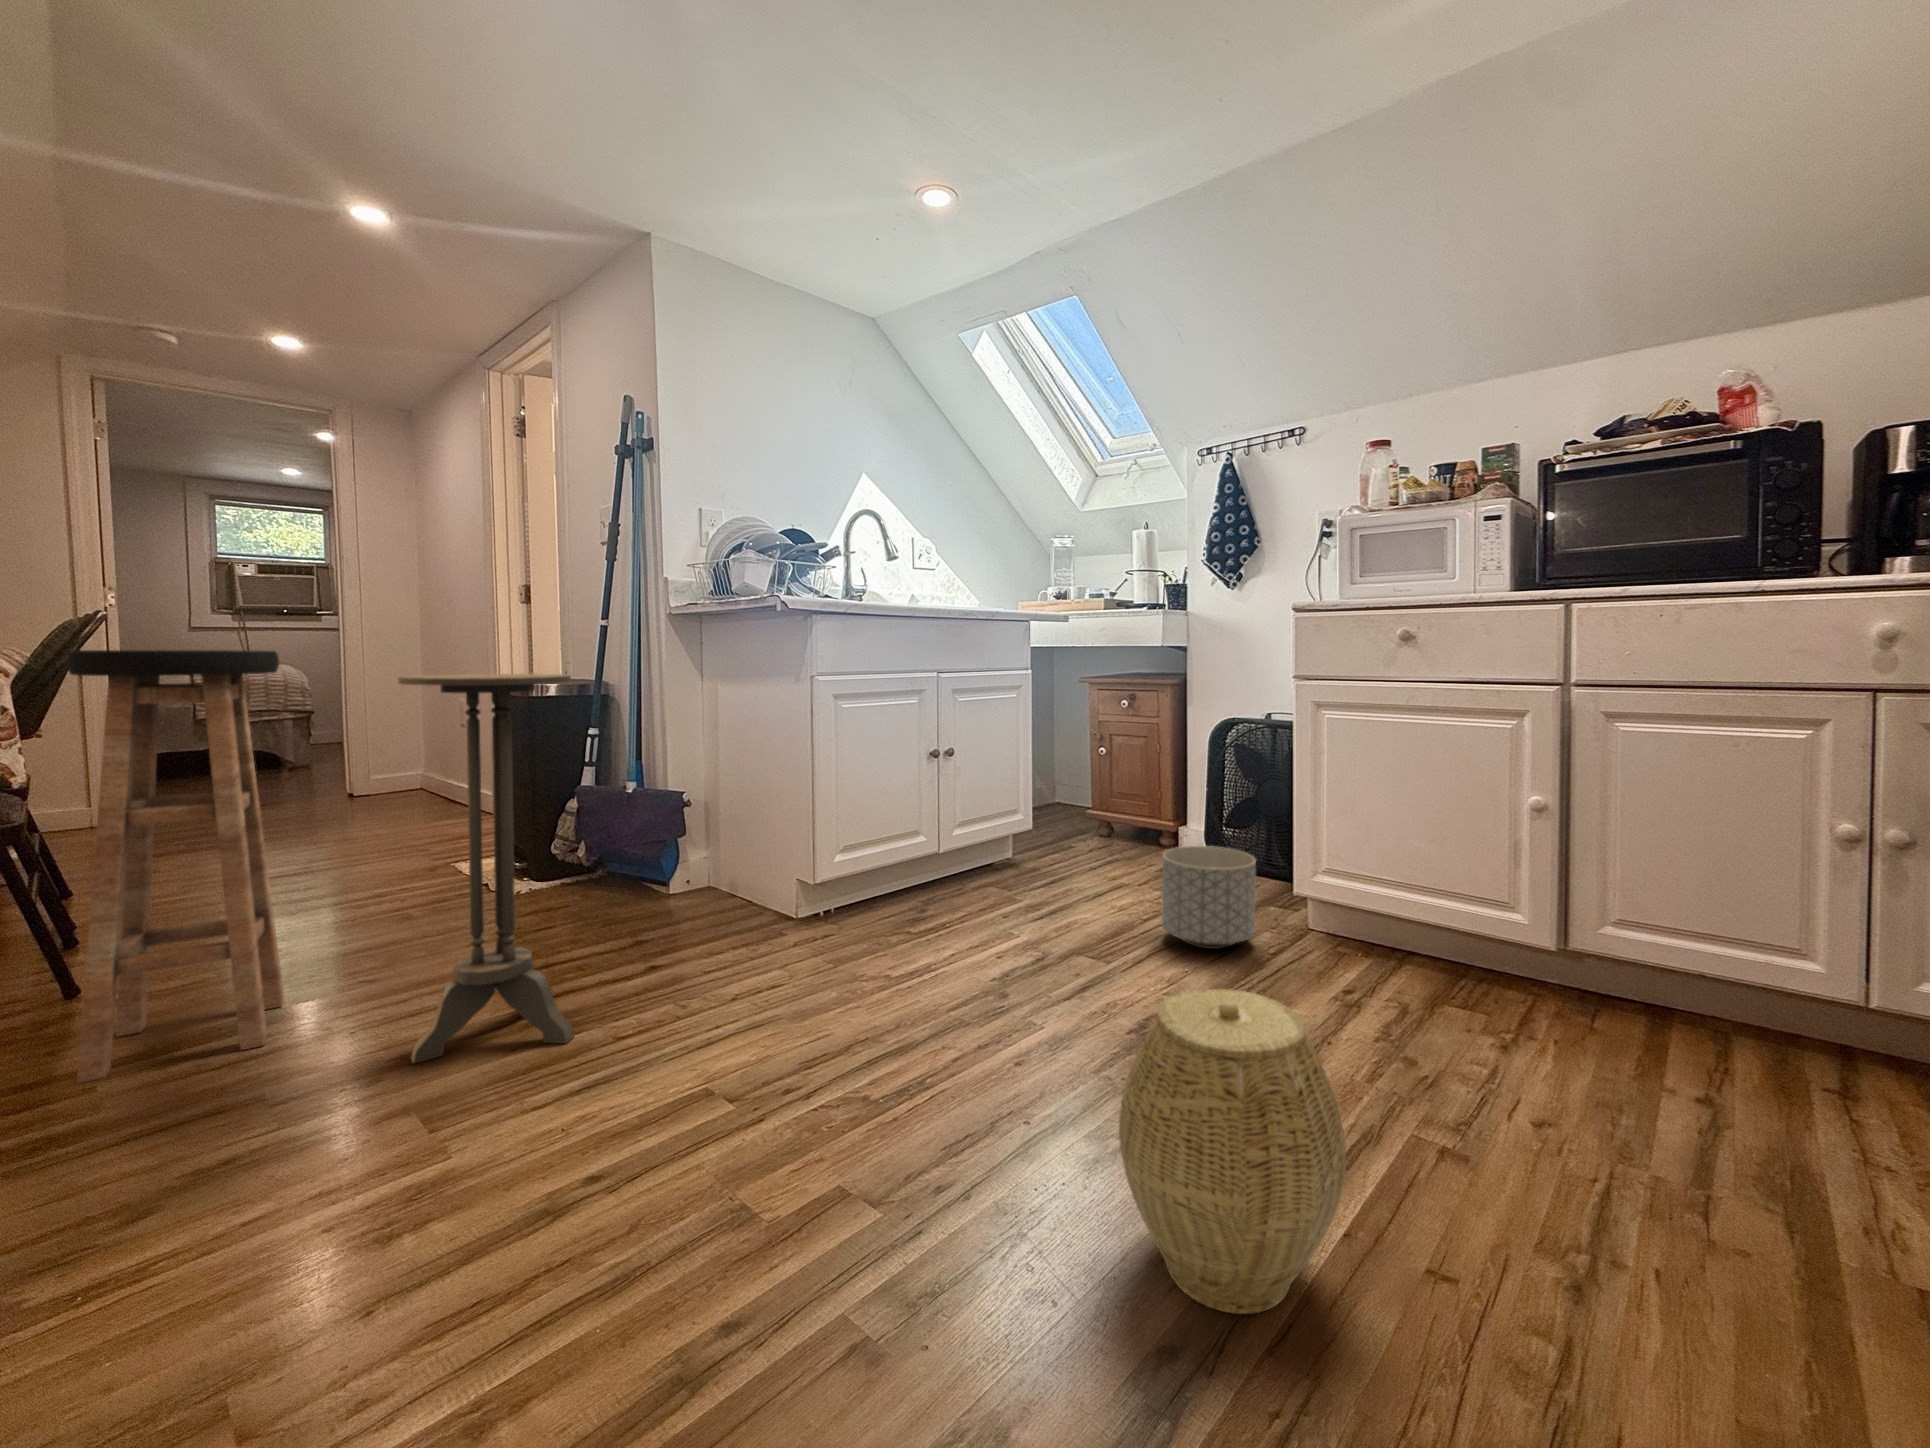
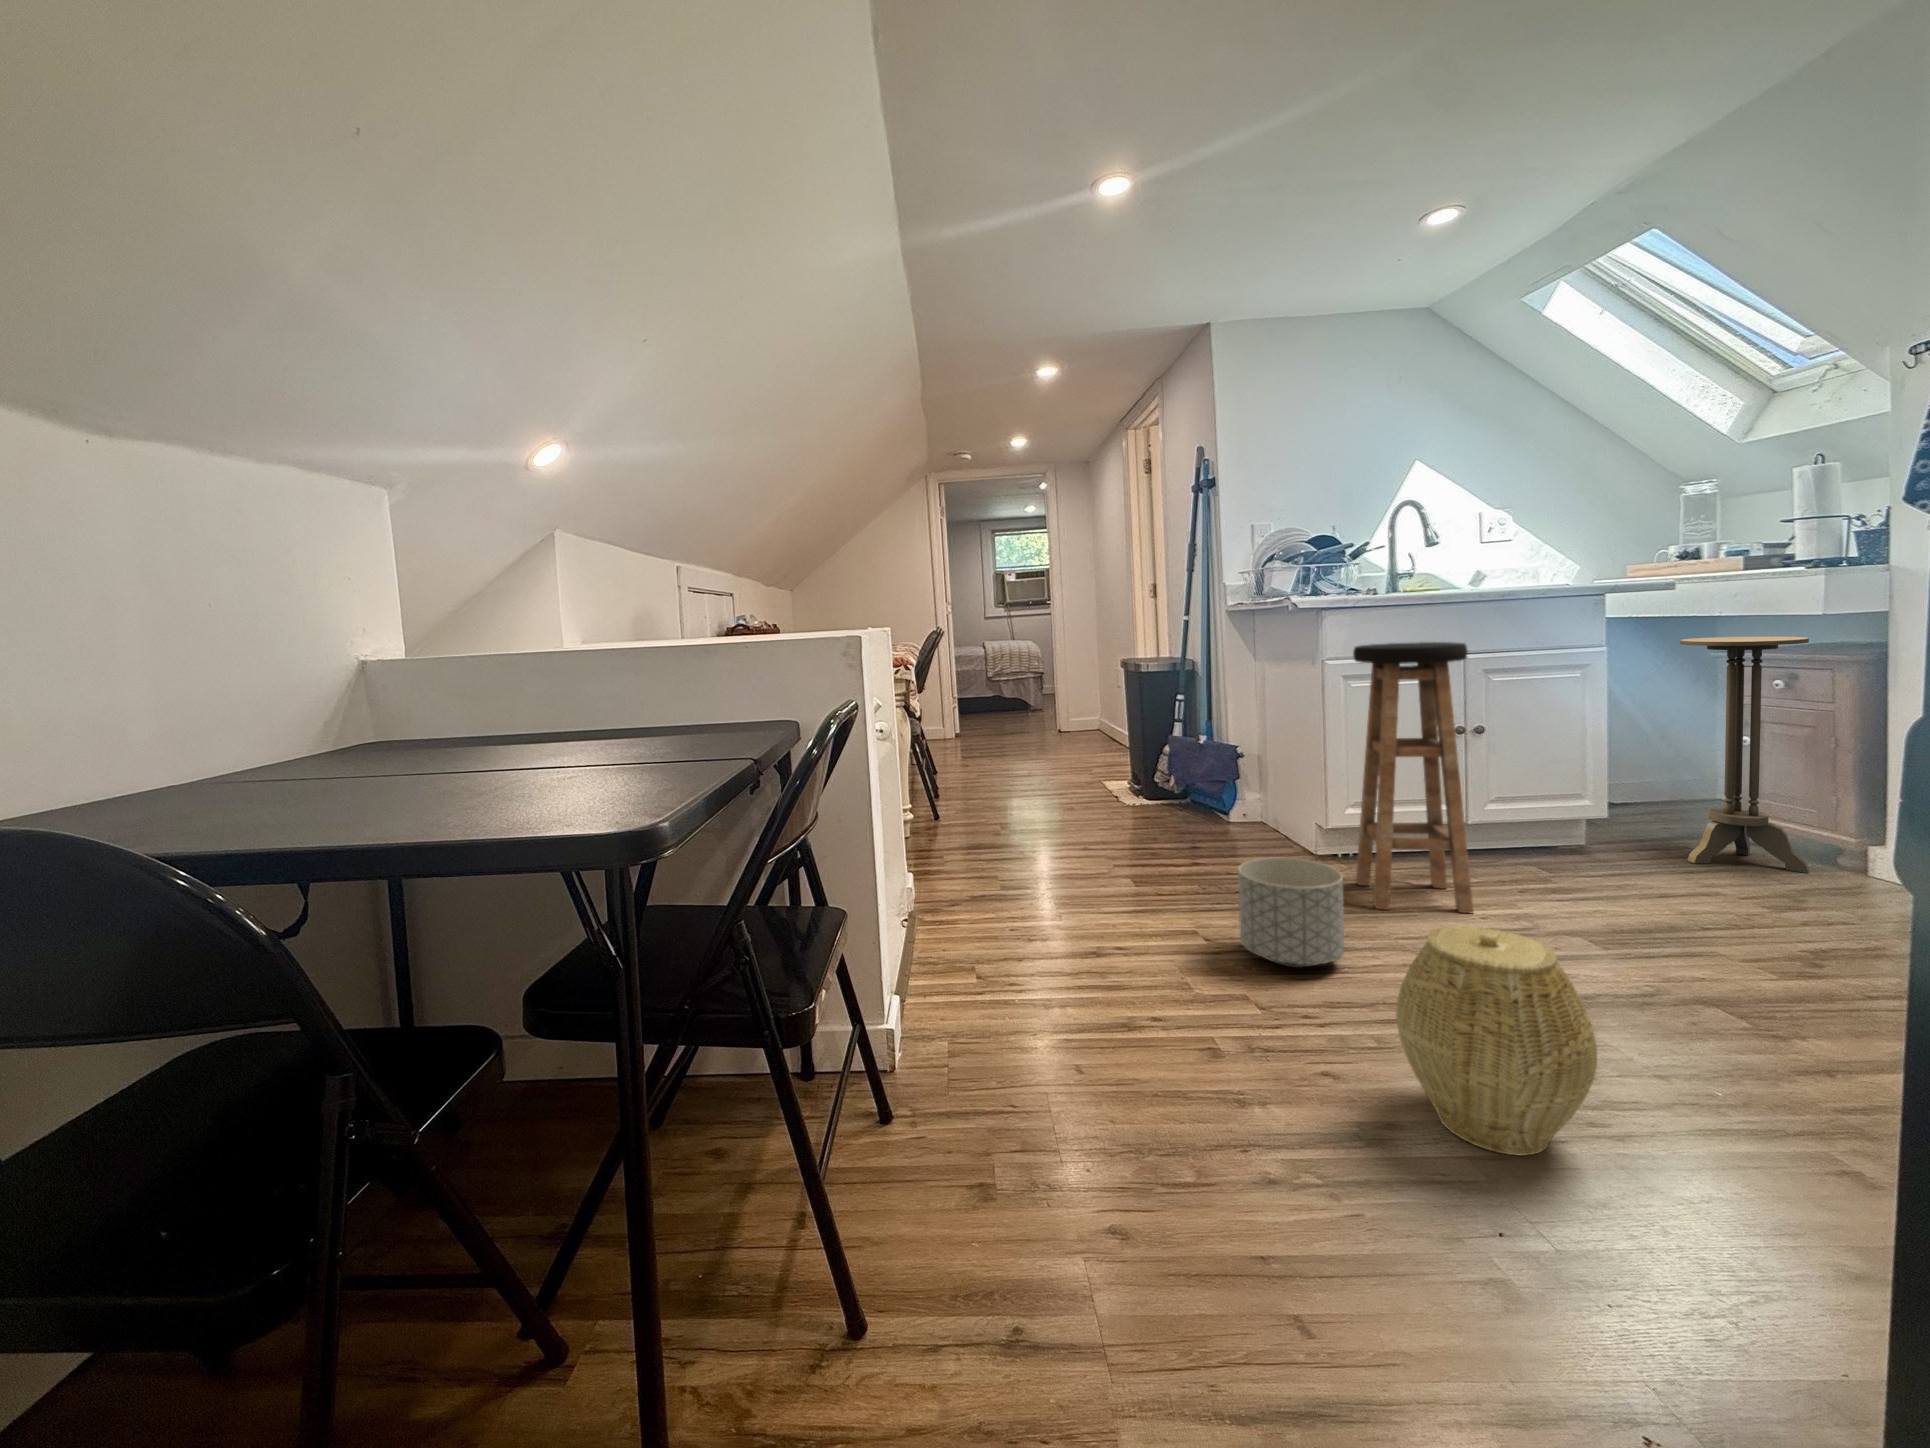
bar stool: present [66,650,285,1083] -> present [1353,642,1473,913]
side table: present [398,674,574,1063] -> present [1680,636,1809,873]
planter: present [1162,846,1256,949] -> present [1238,858,1344,968]

